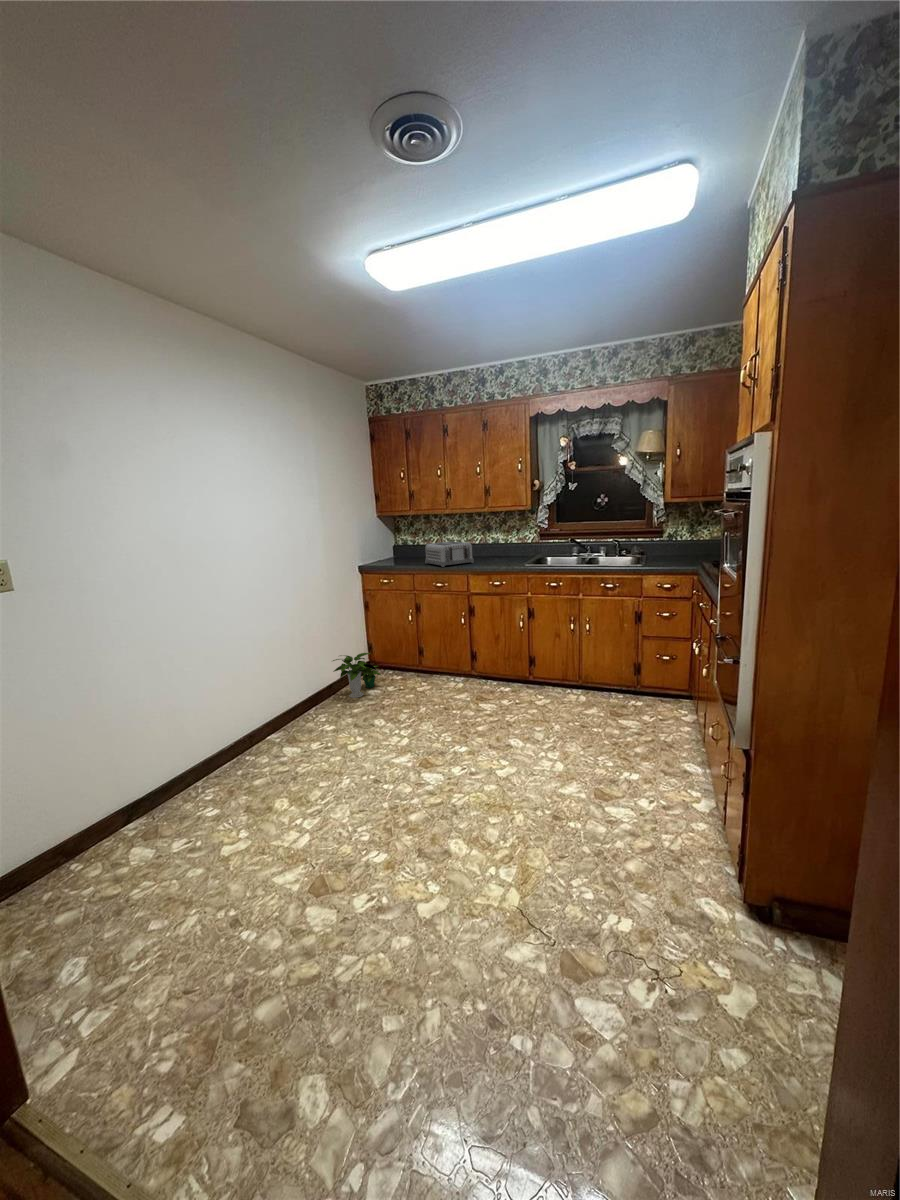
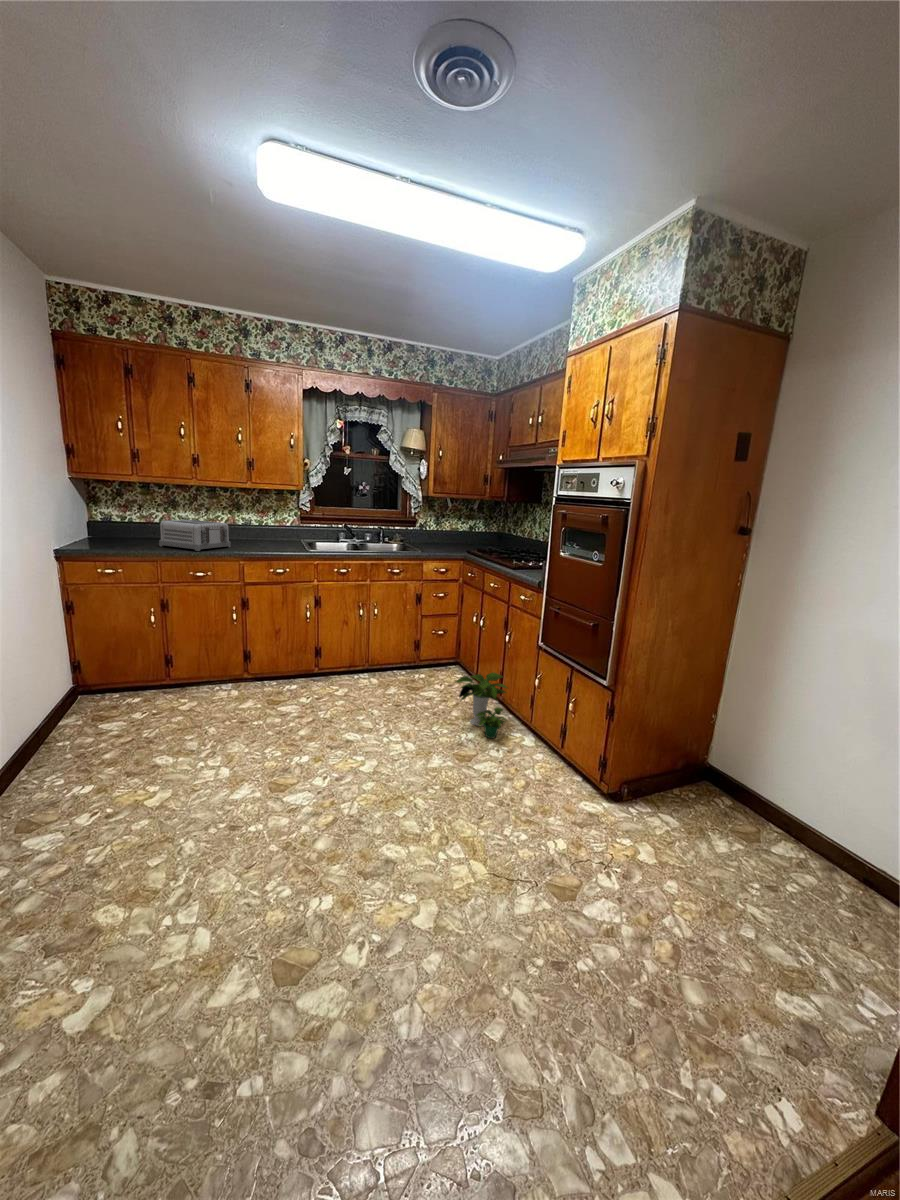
potted plant: present [333,653,381,698] -> present [456,673,508,738]

